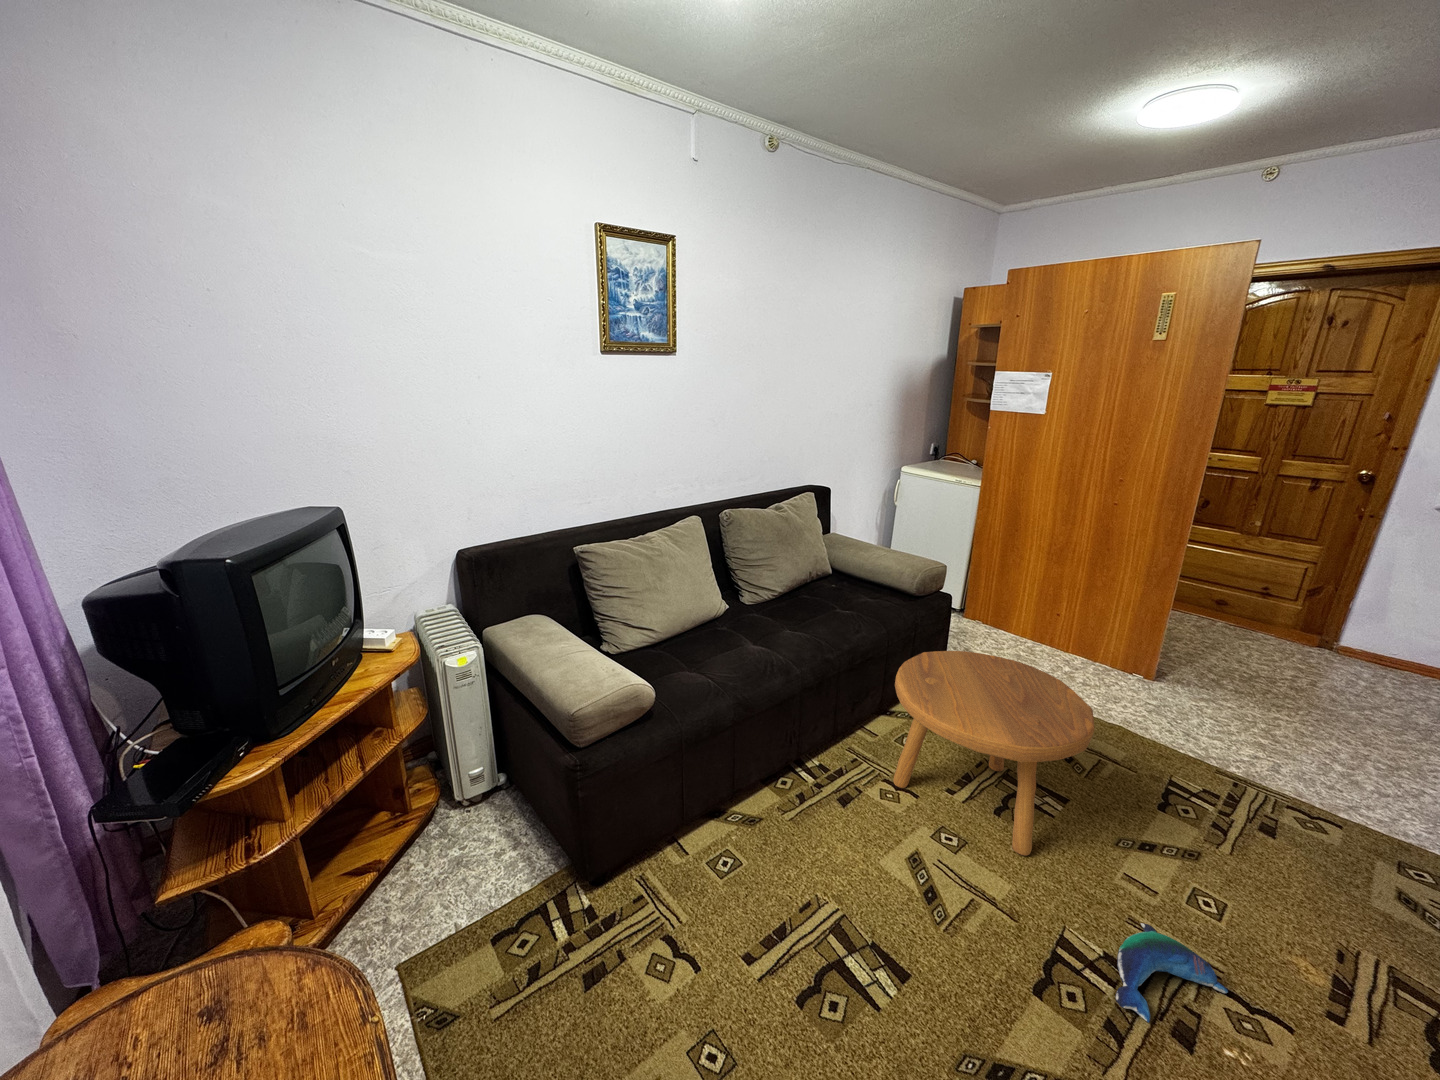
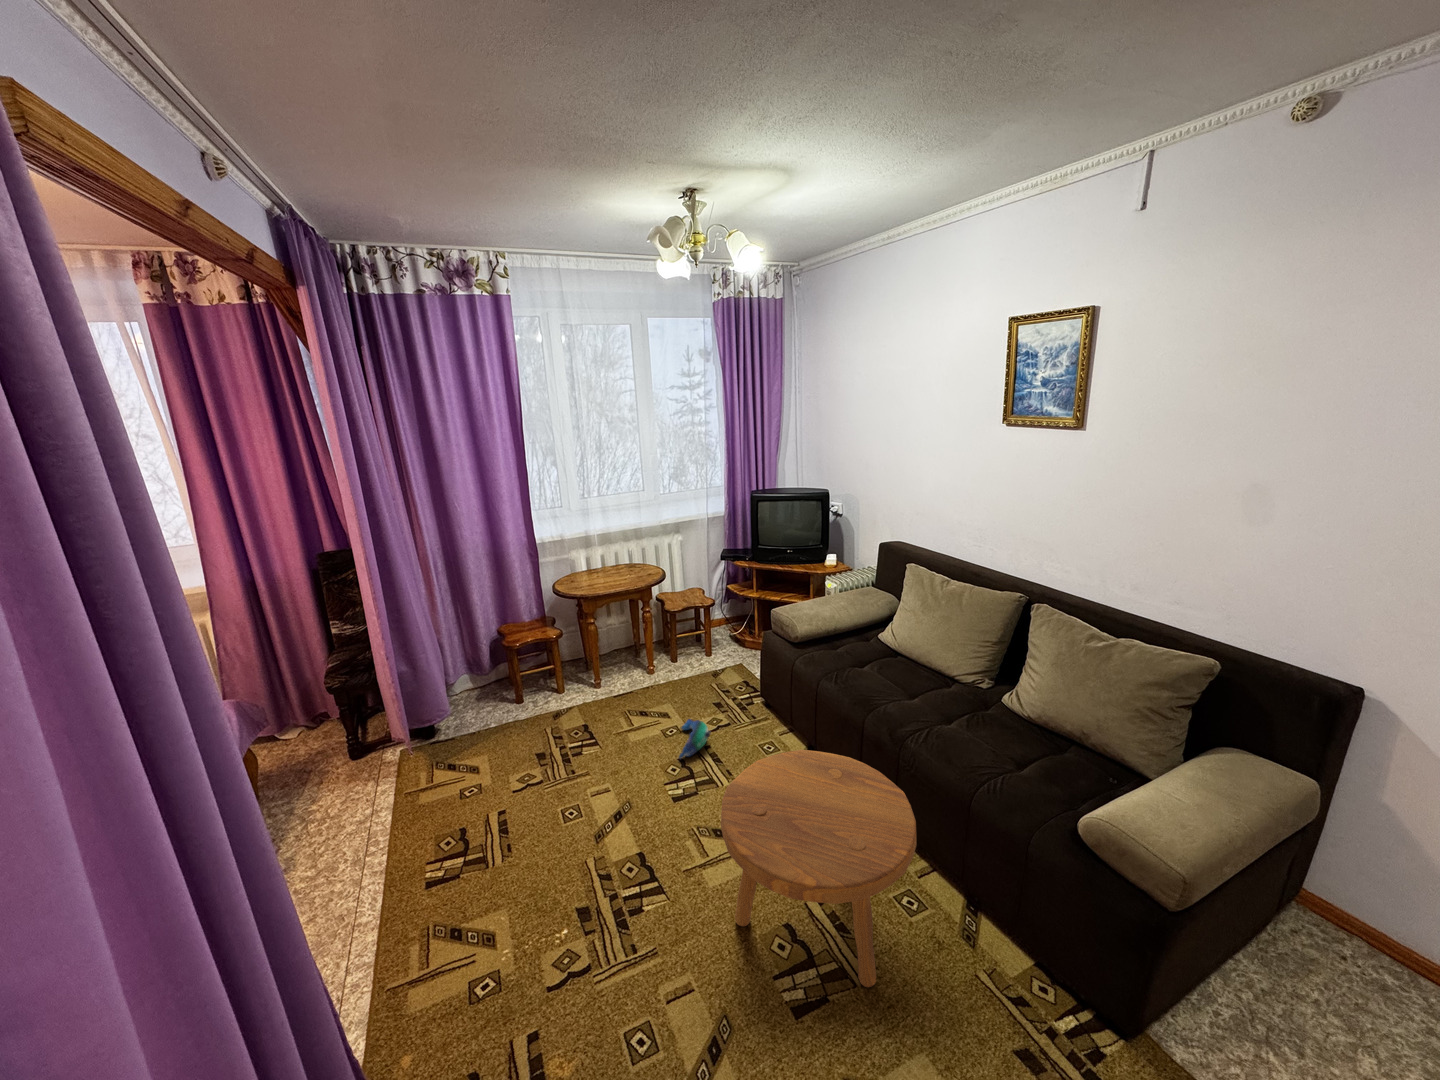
plush toy: present [1116,923,1228,1022] -> present [679,719,710,759]

